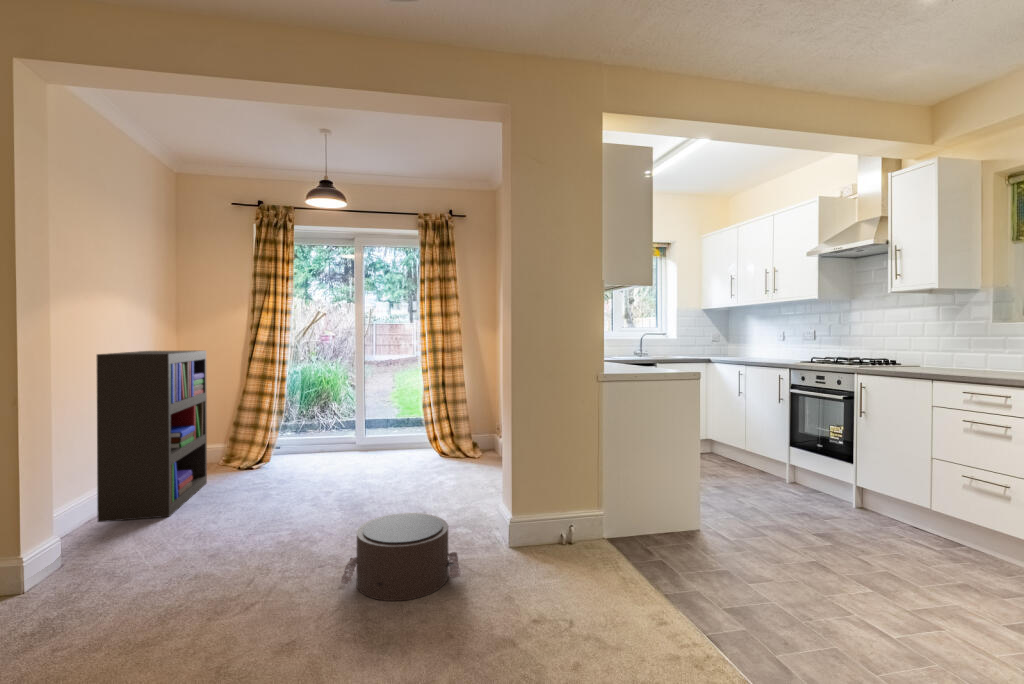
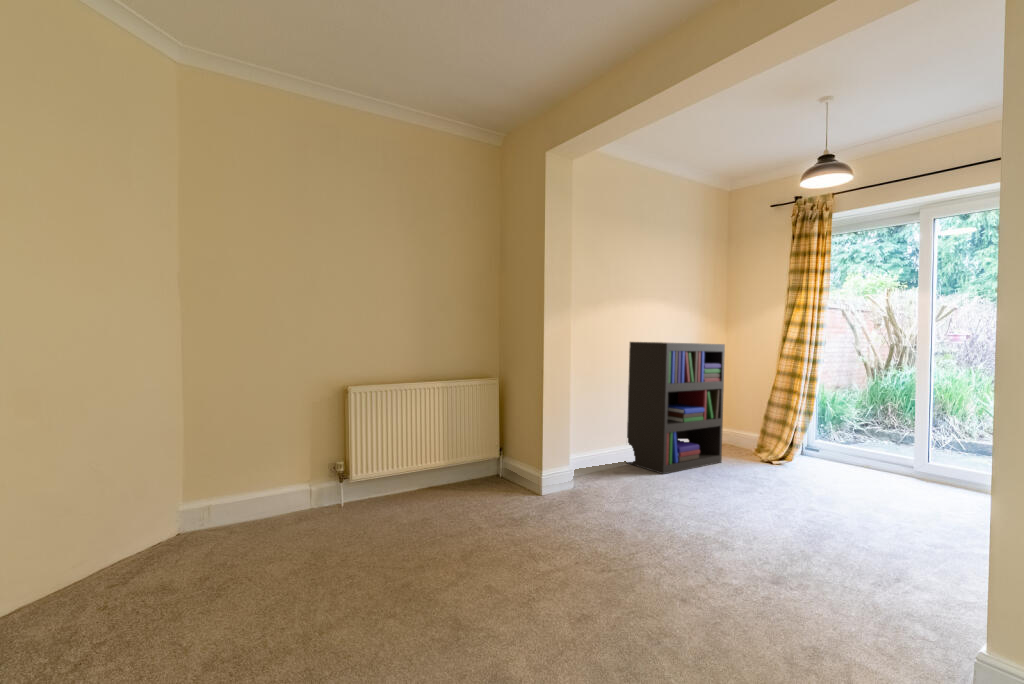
pouf: present [341,513,461,601] -> none [664,521,820,631]

